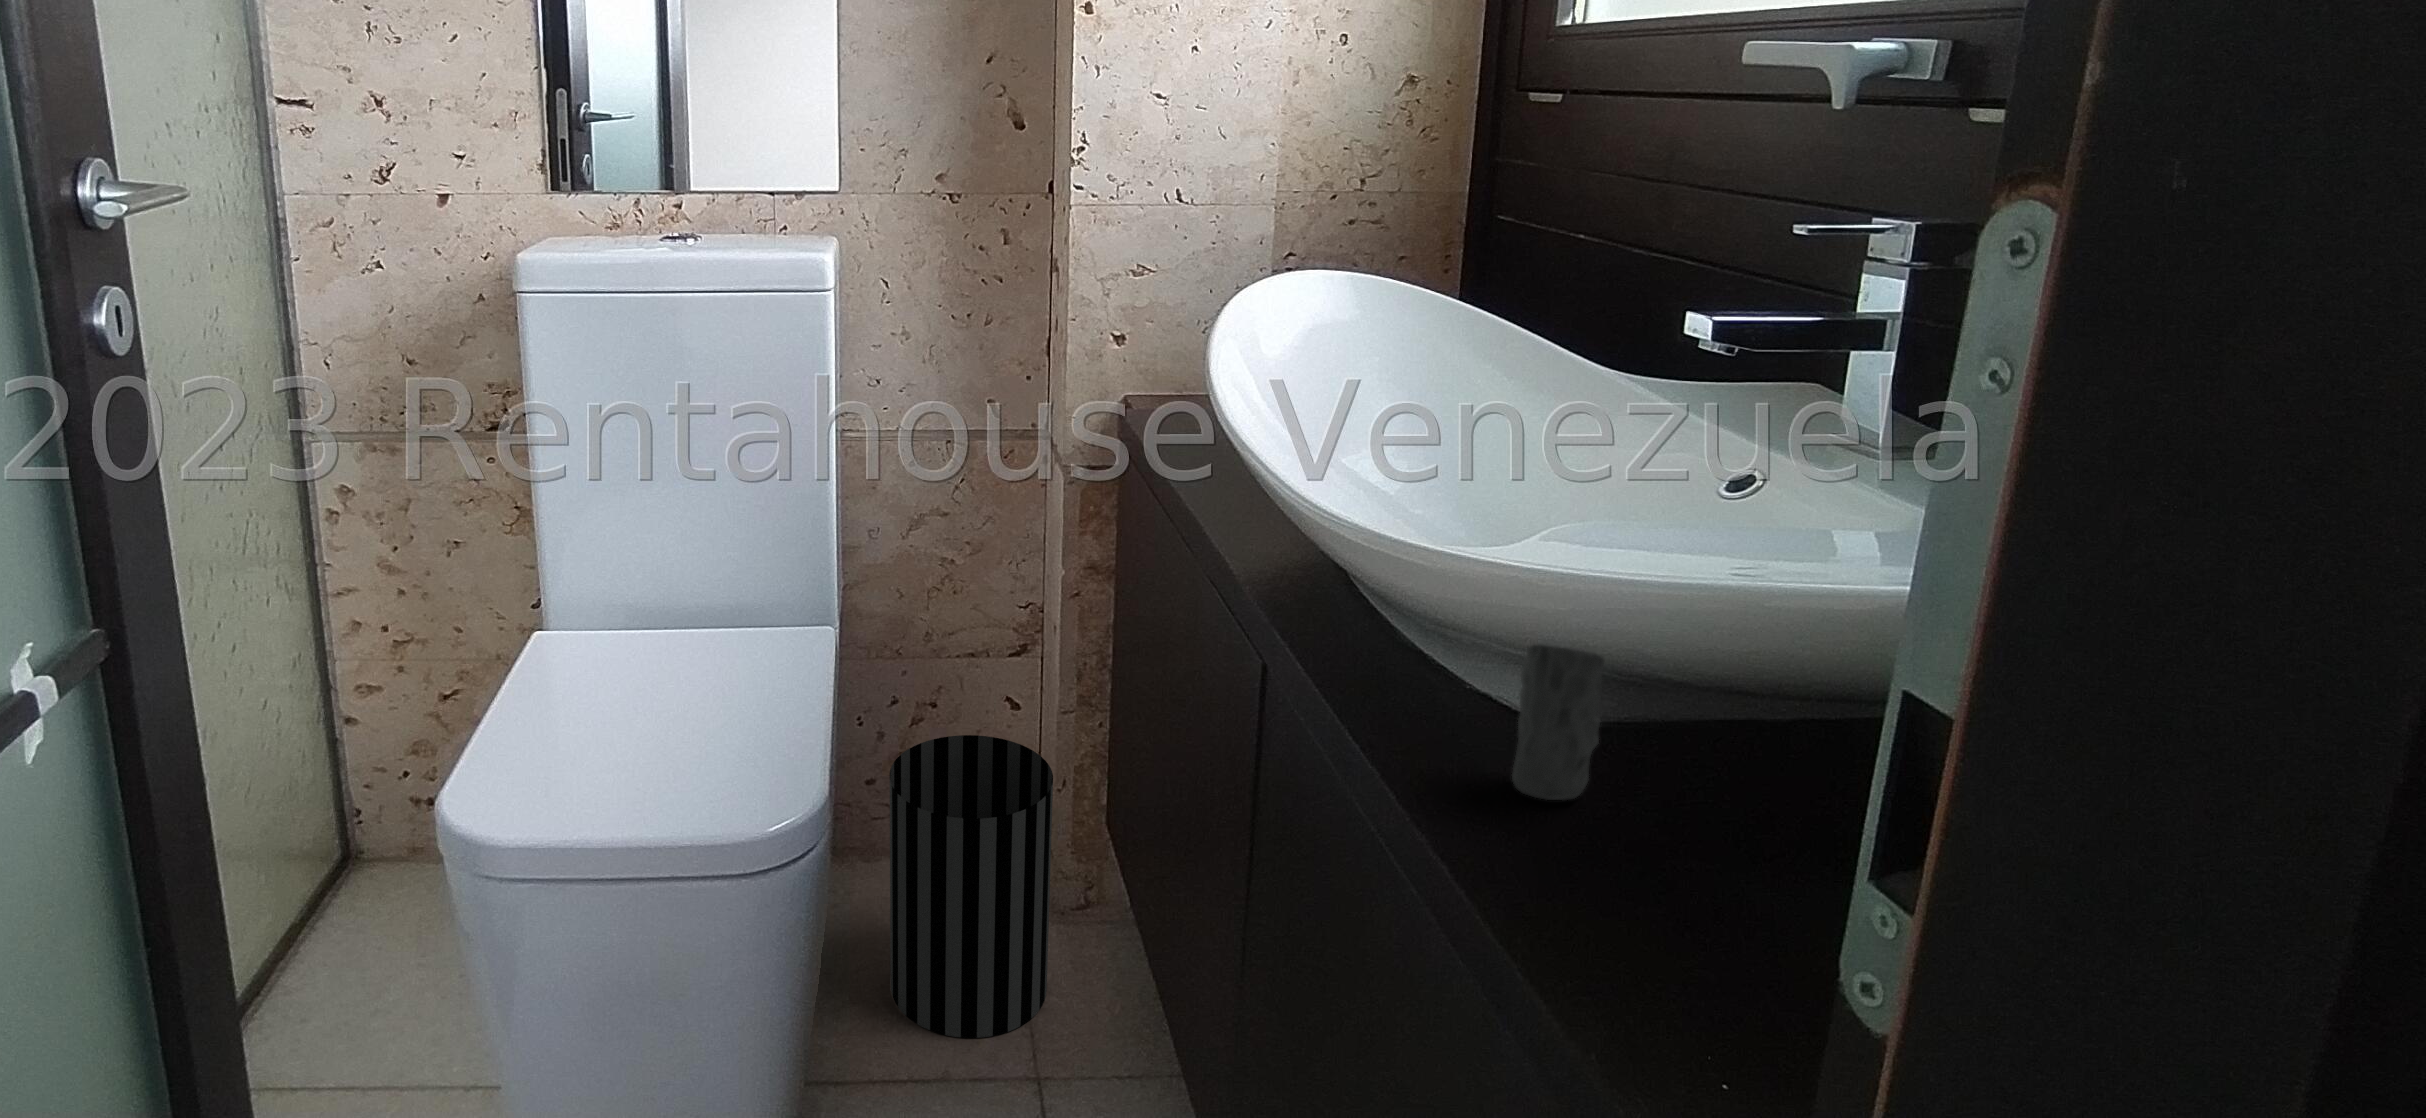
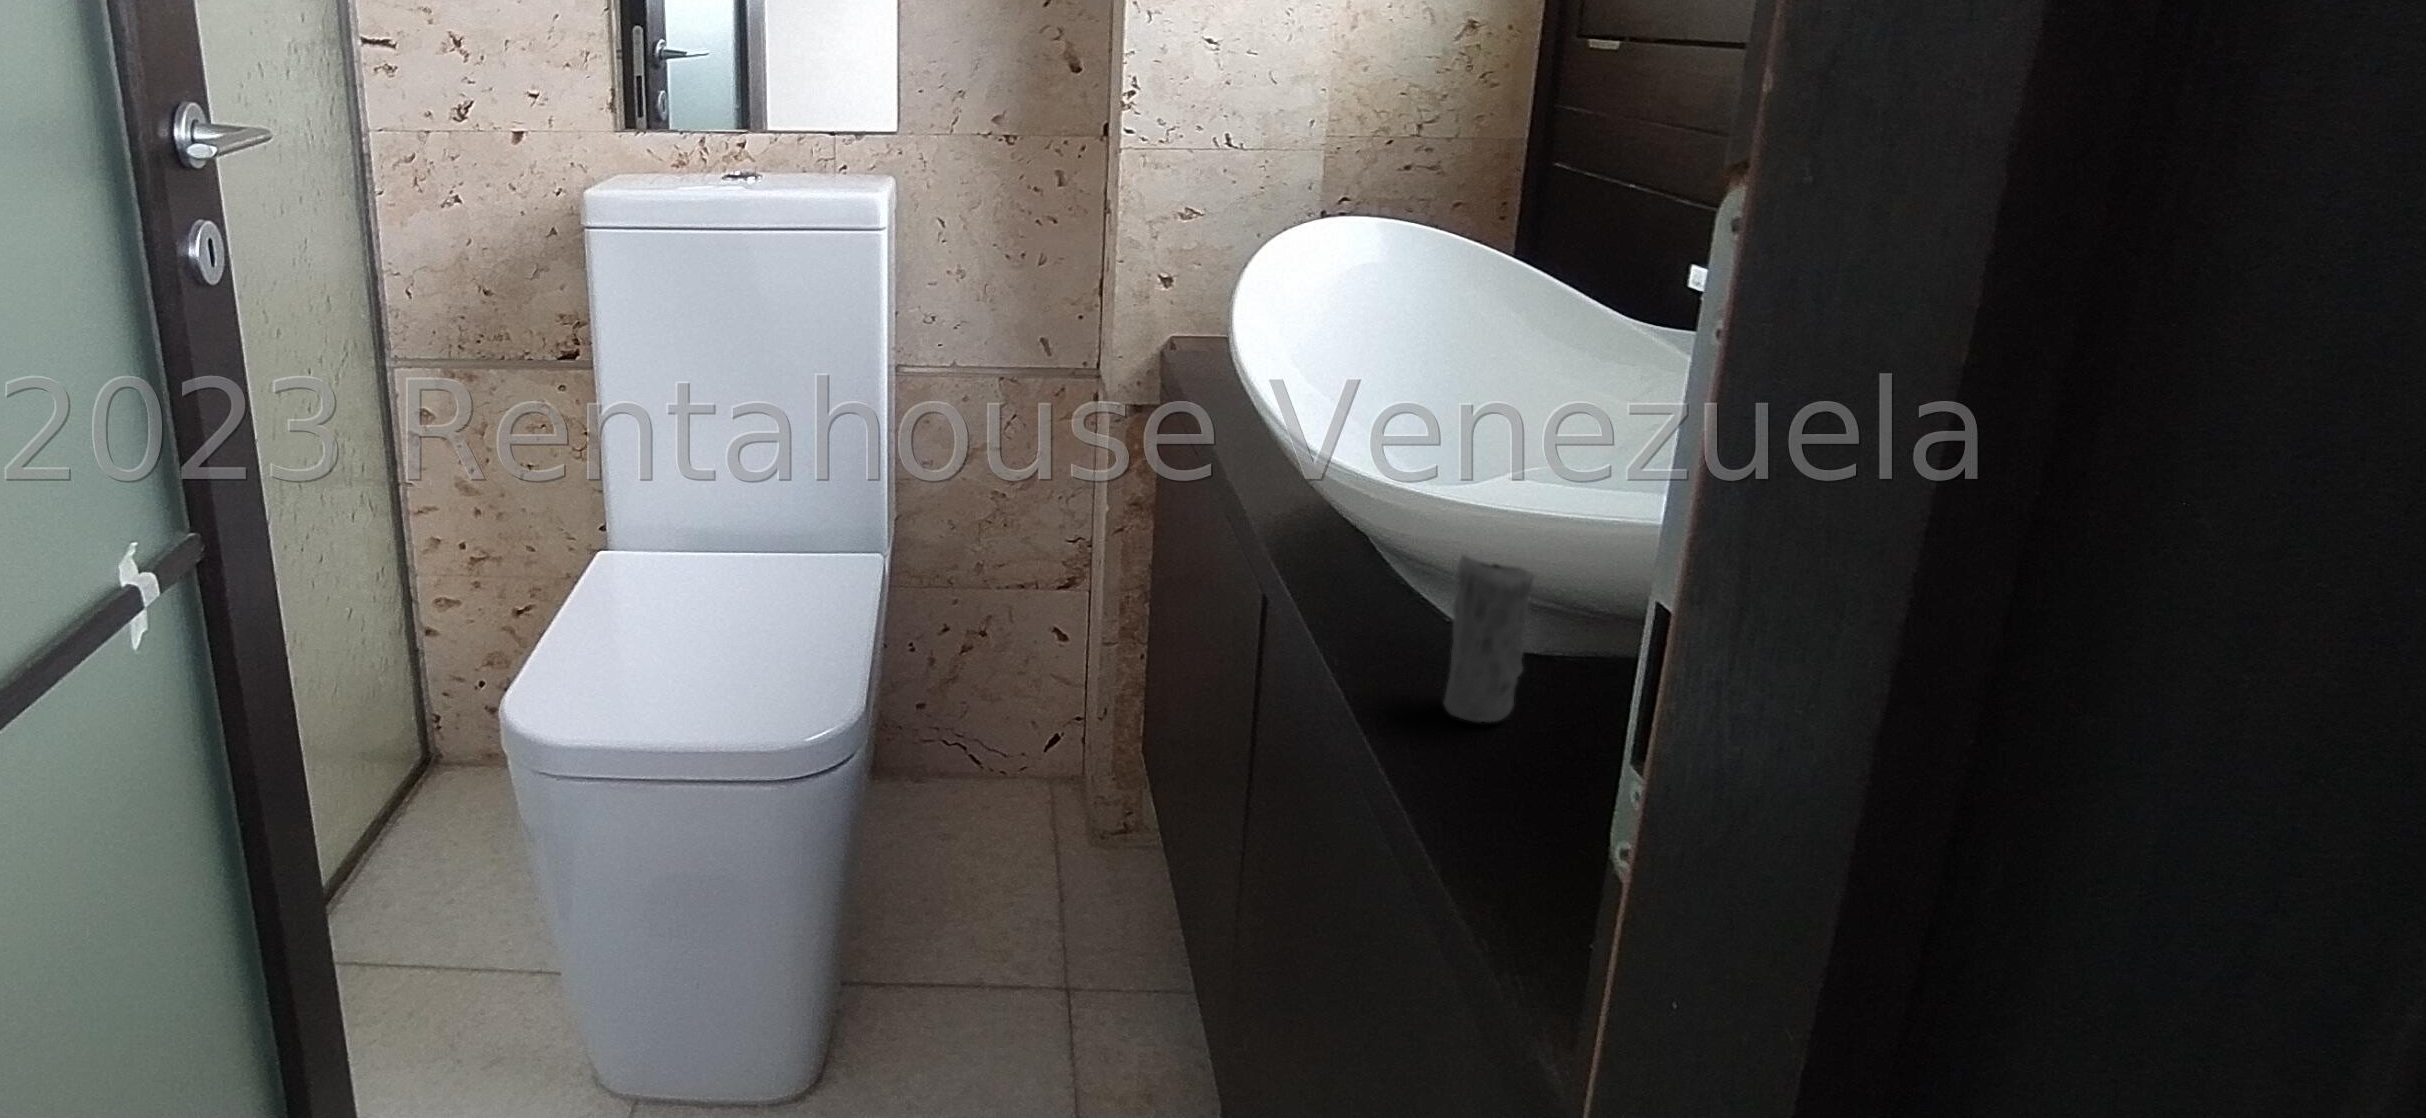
wastebasket: present [890,735,1053,1038] -> none [931,667,1091,955]

